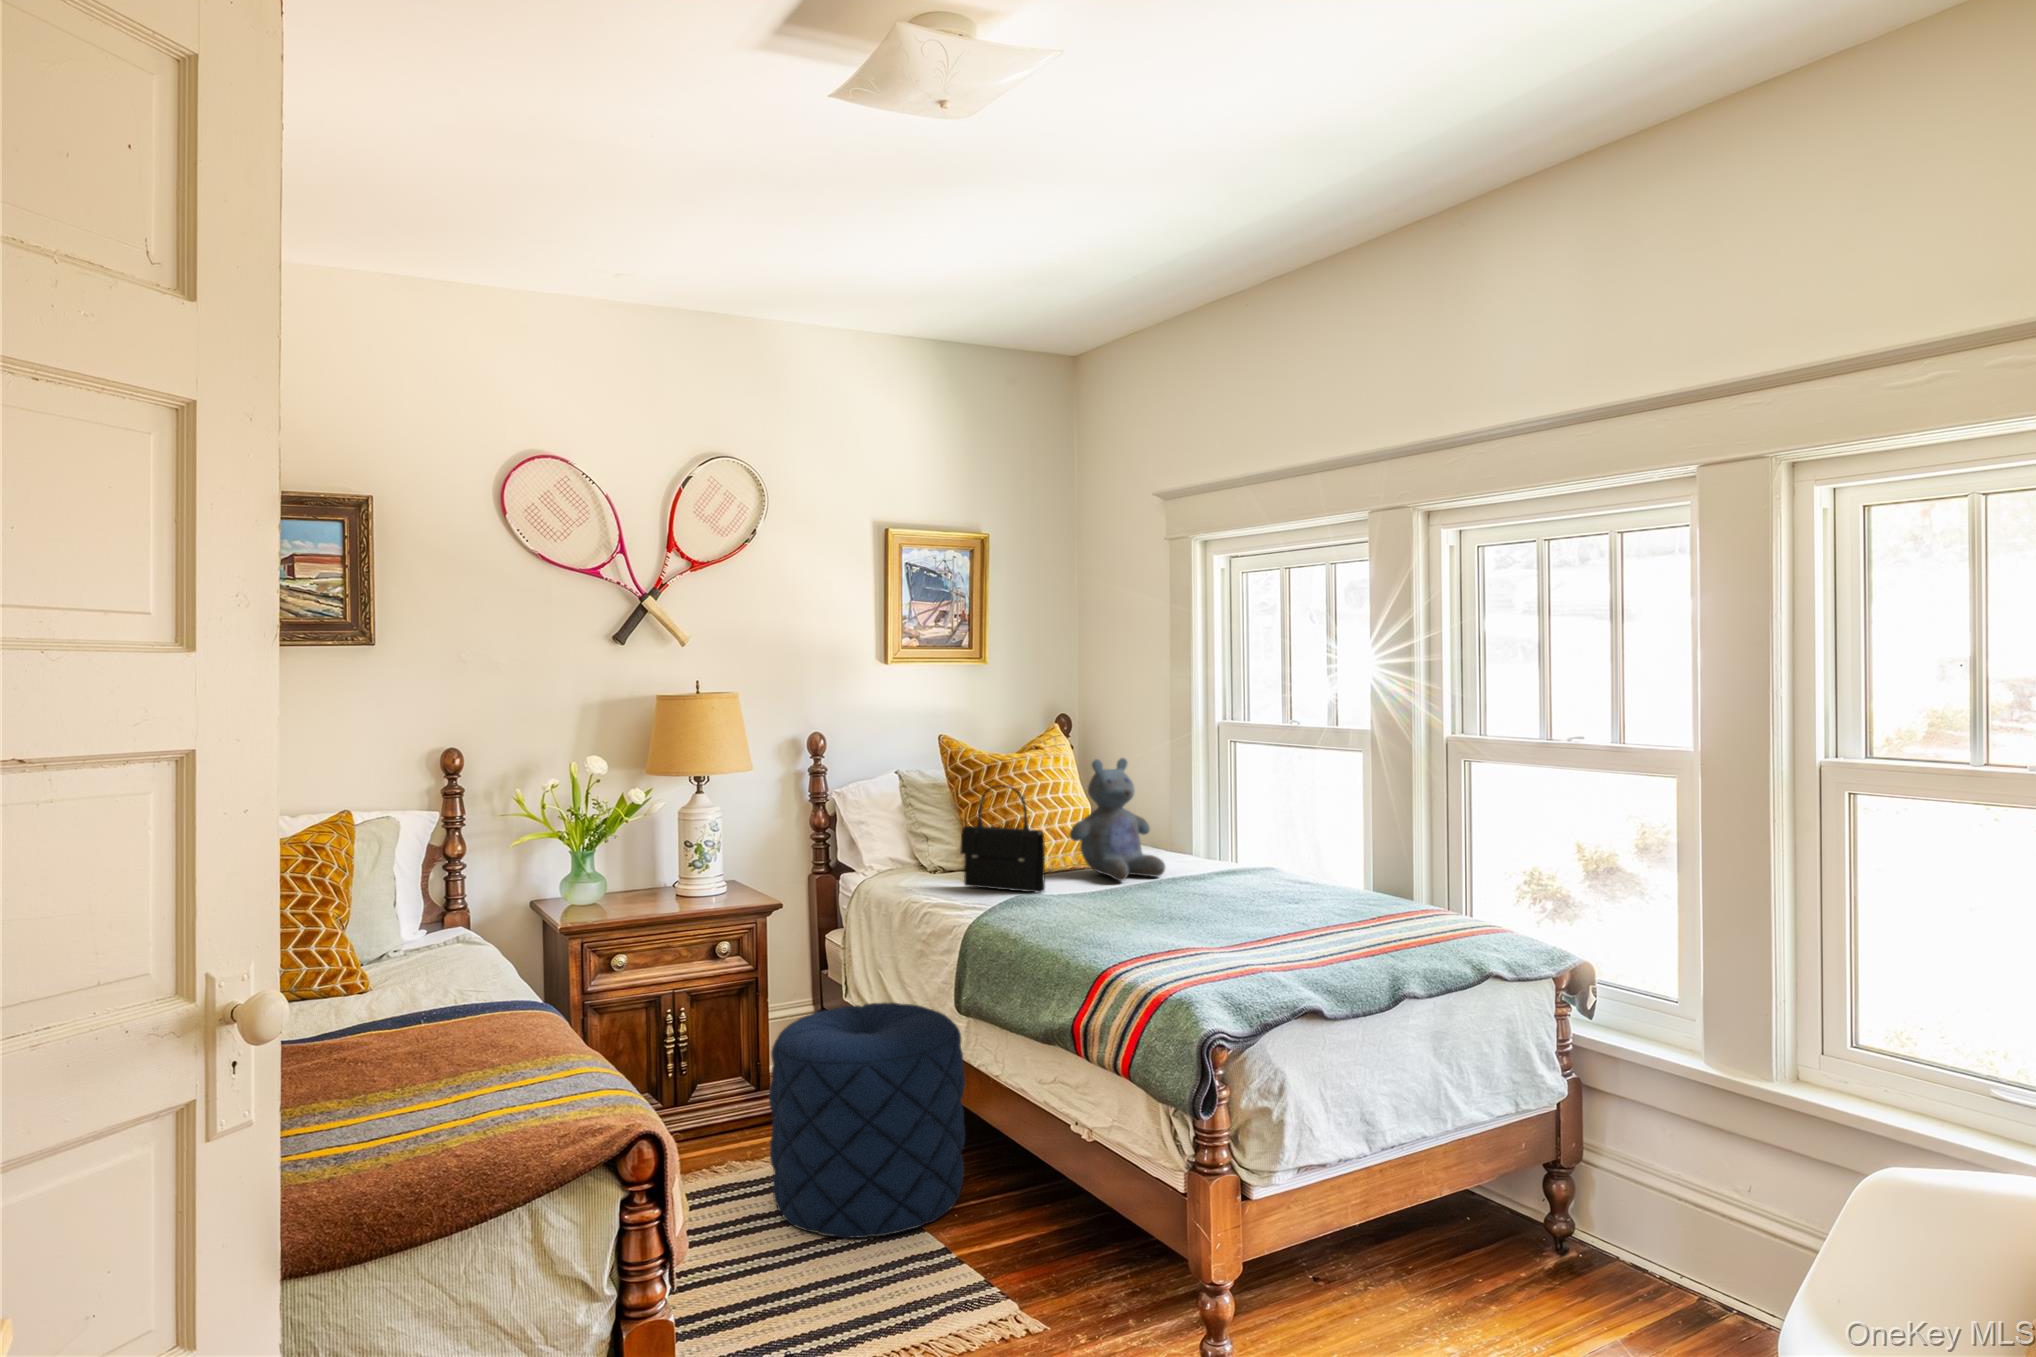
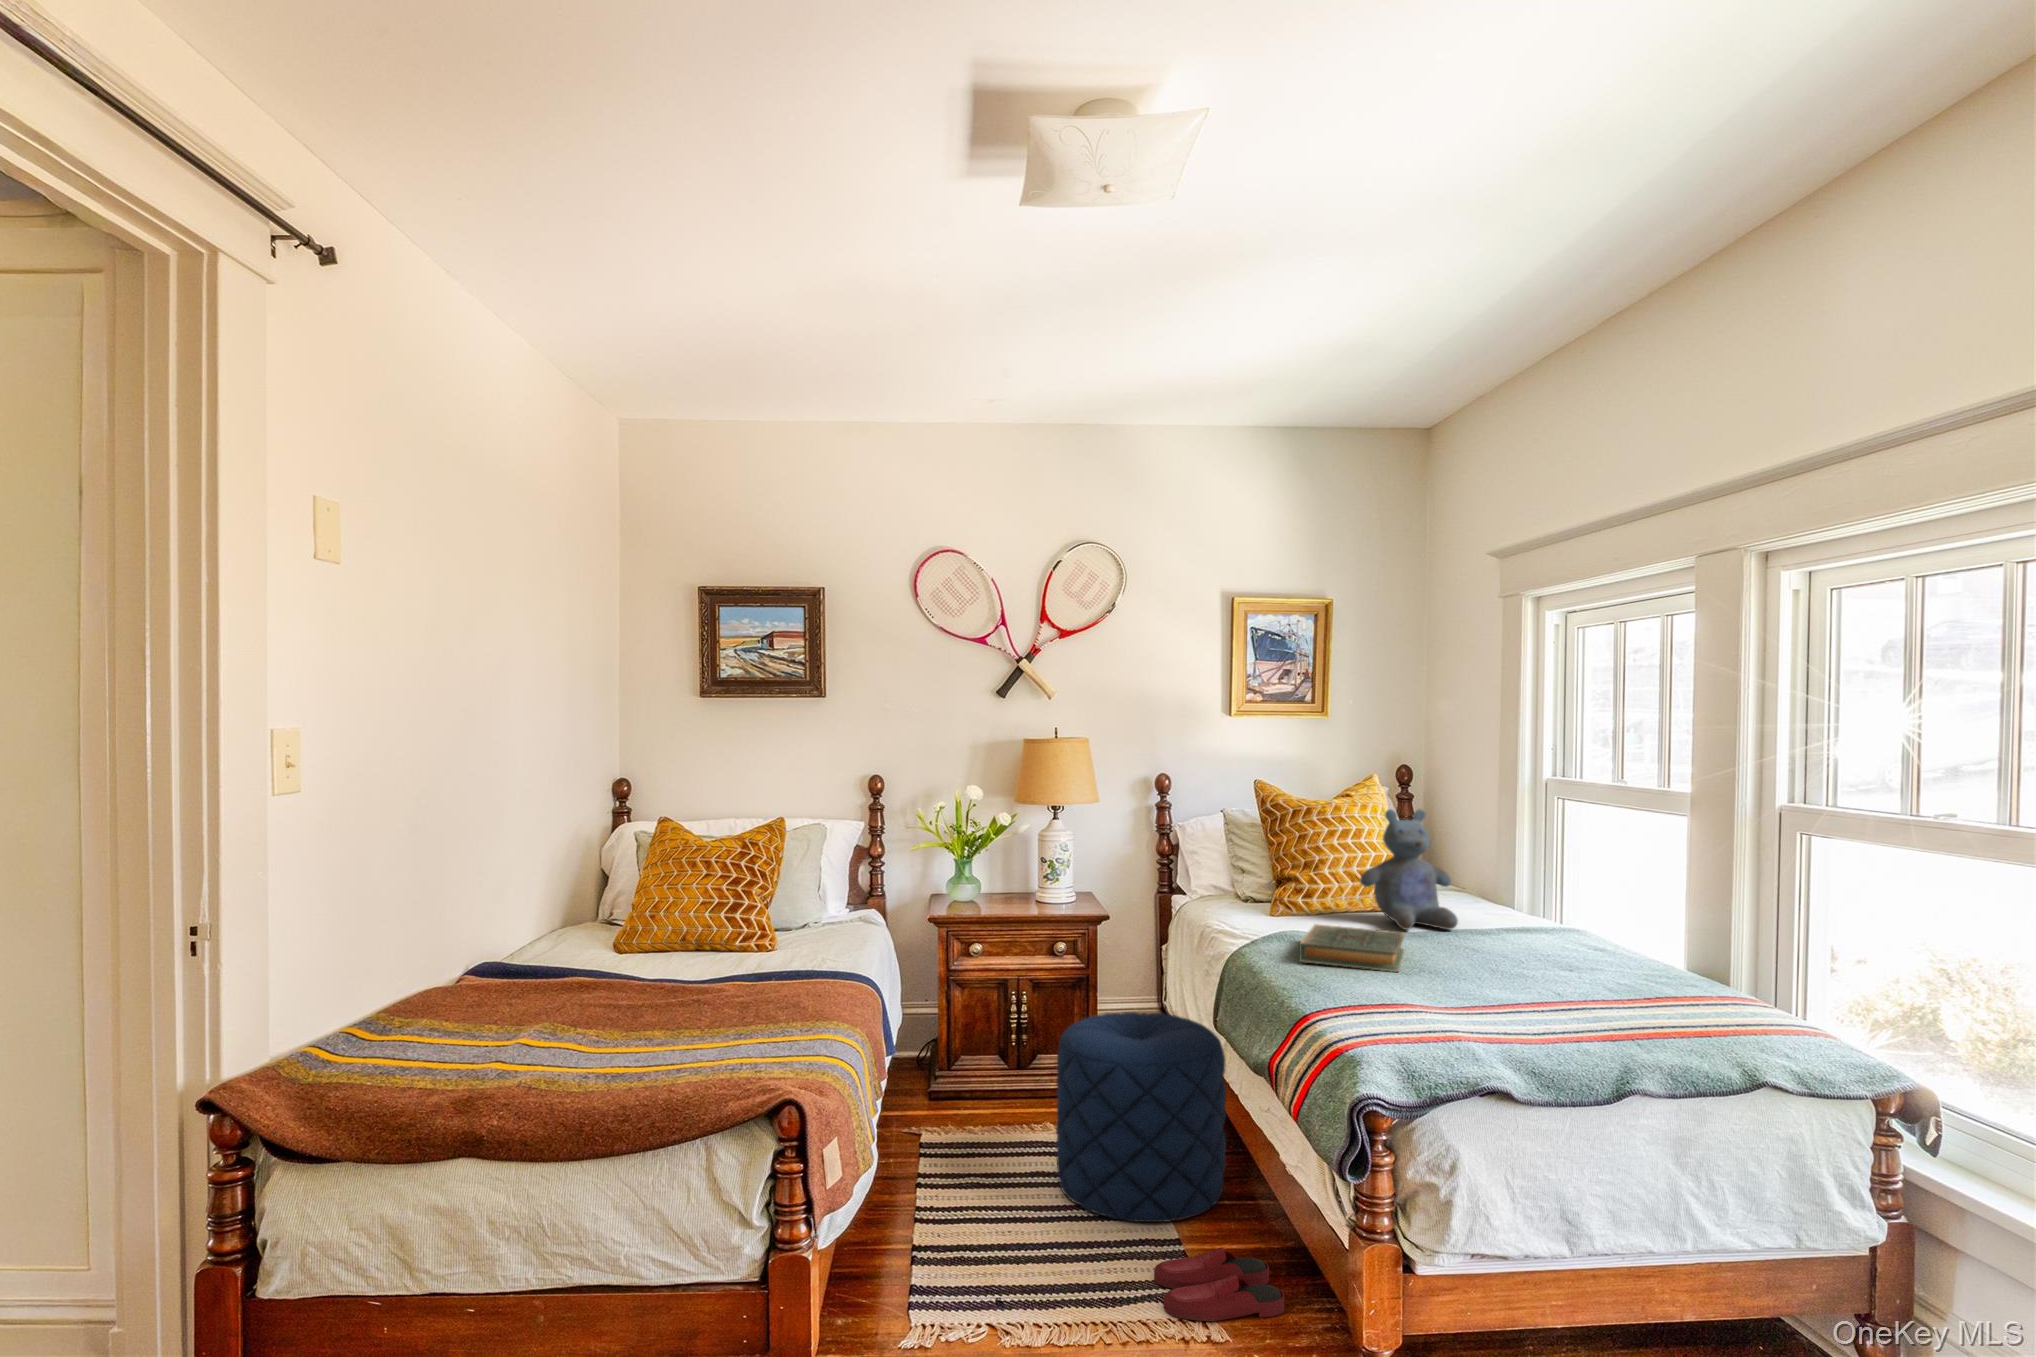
handbag: present [960,785,1045,893] -> none [1249,828,1323,933]
hardback book: none [1048,882,1155,923] -> present [1299,924,1405,972]
slippers: none [936,1236,1078,1318] -> present [1154,1247,1284,1321]

